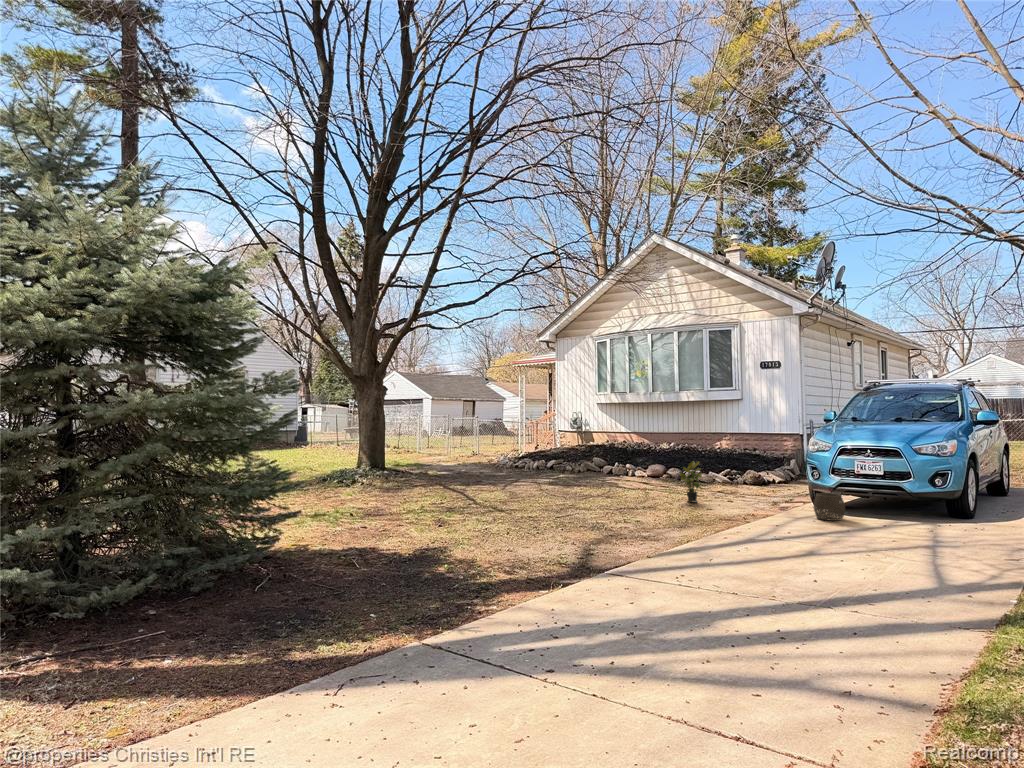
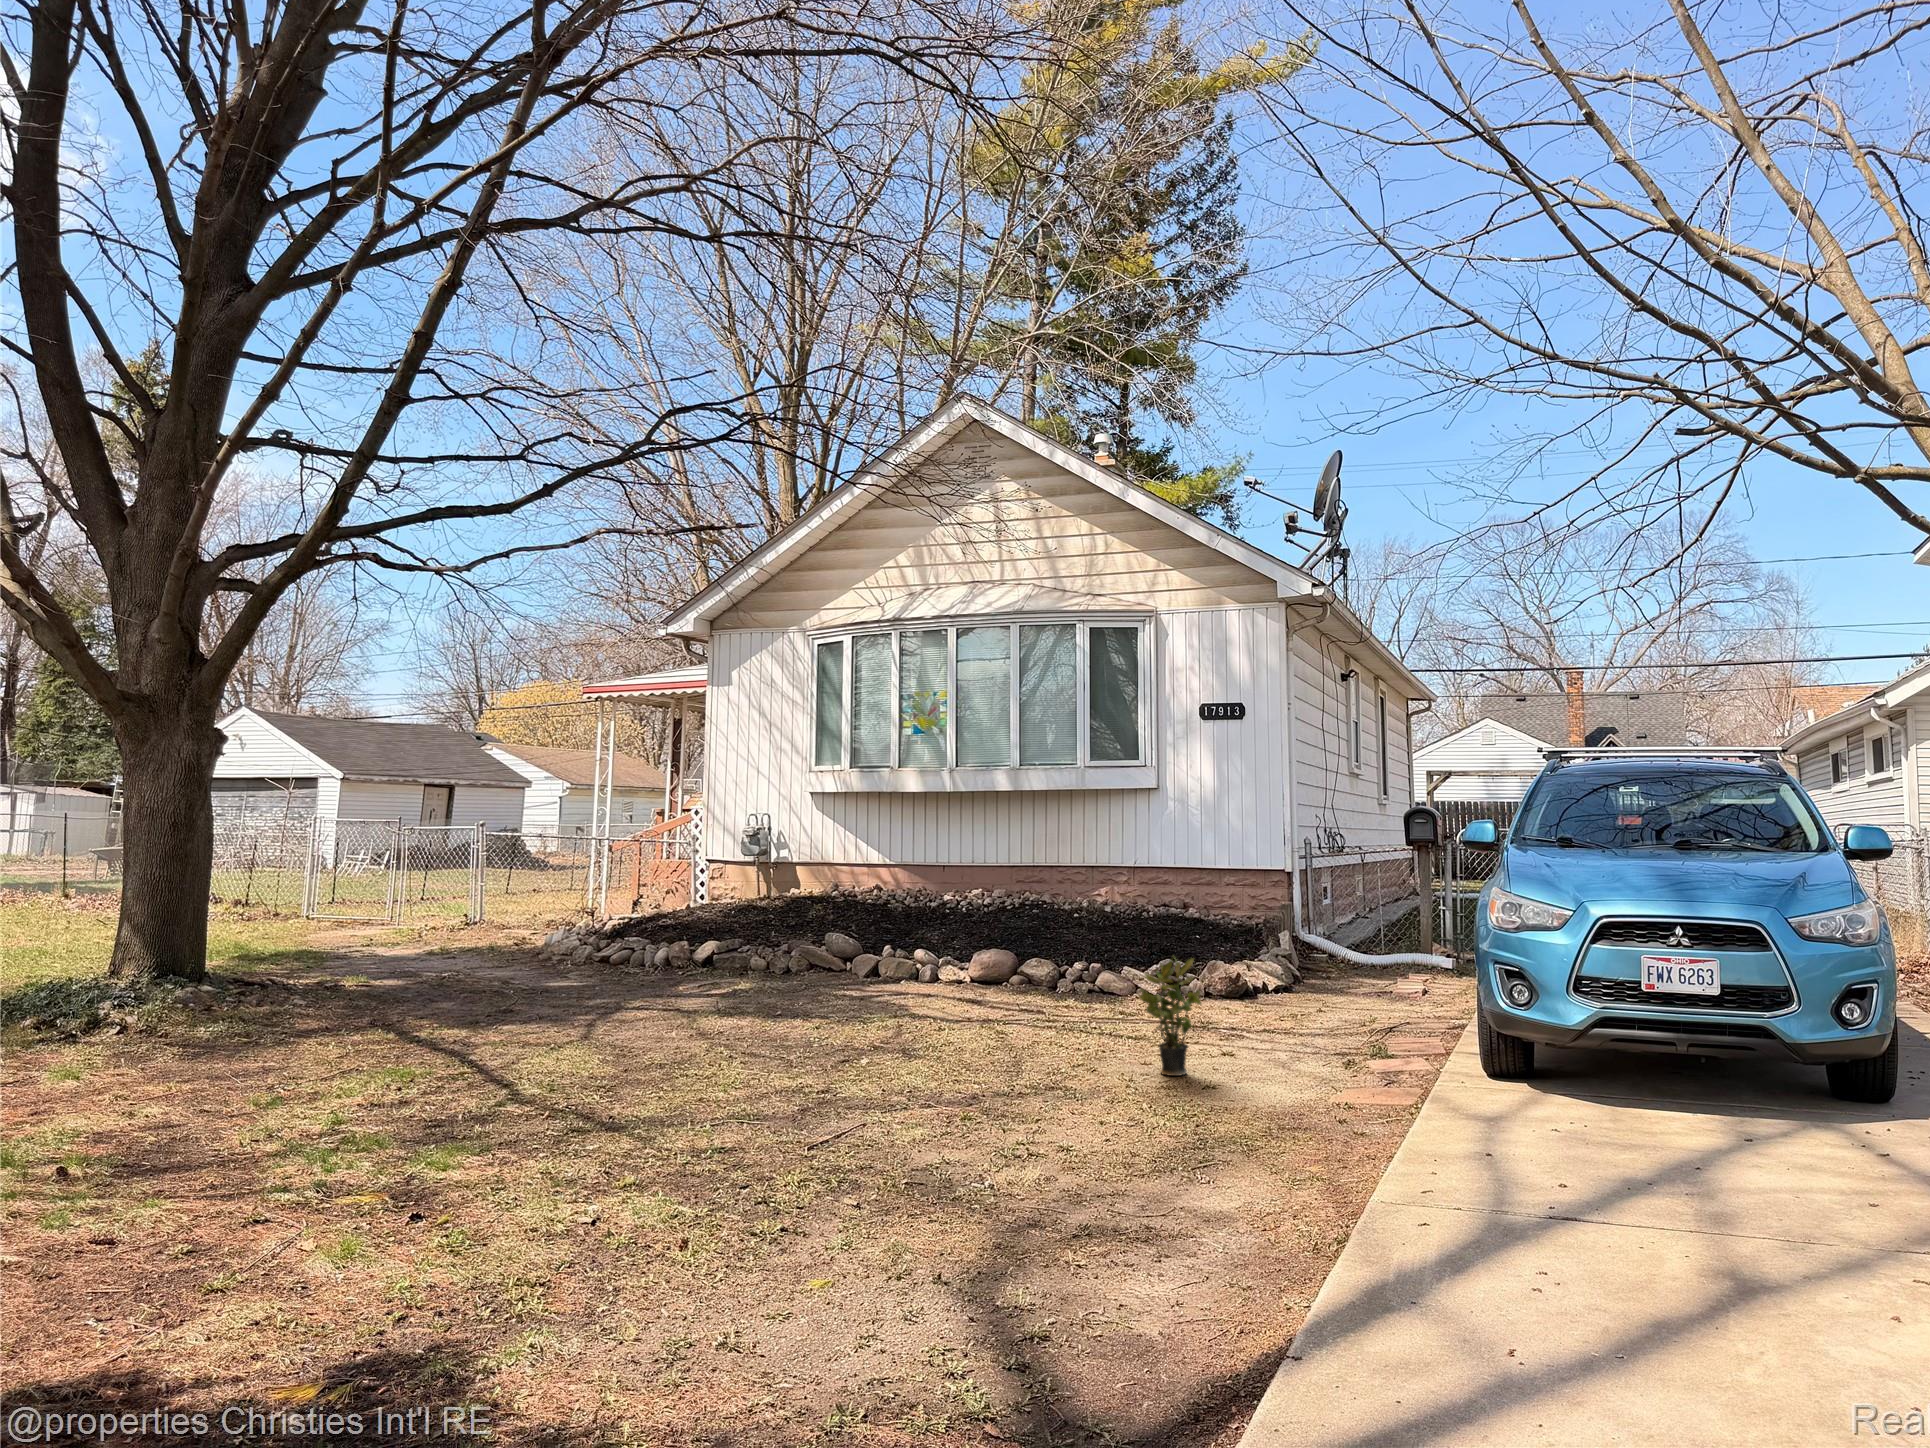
woven basket: present [813,493,845,521] -> none [1547,1047,1636,1131]

